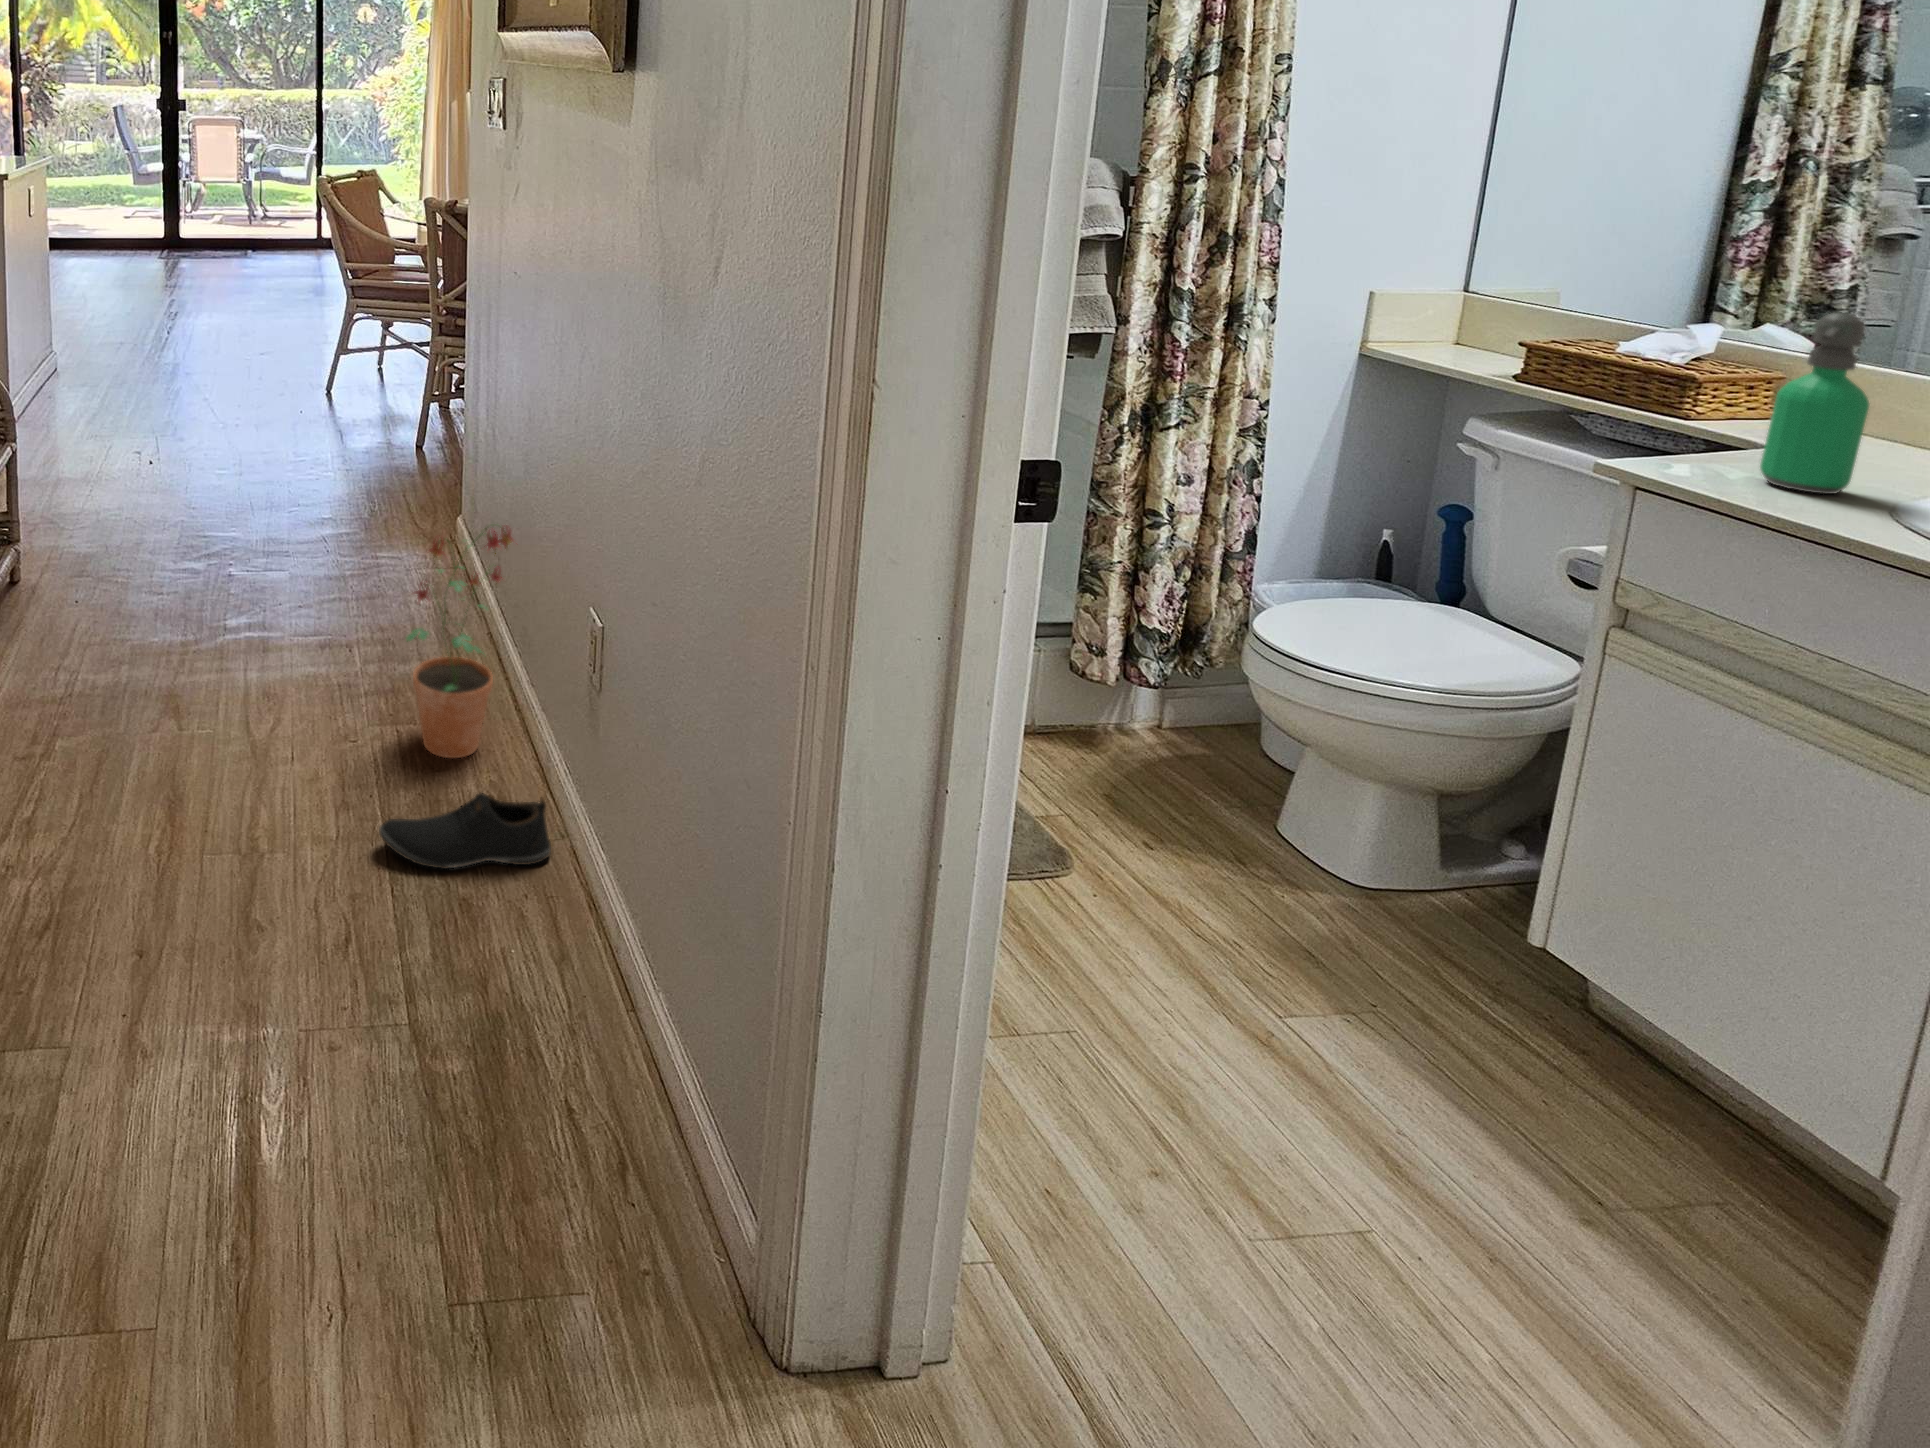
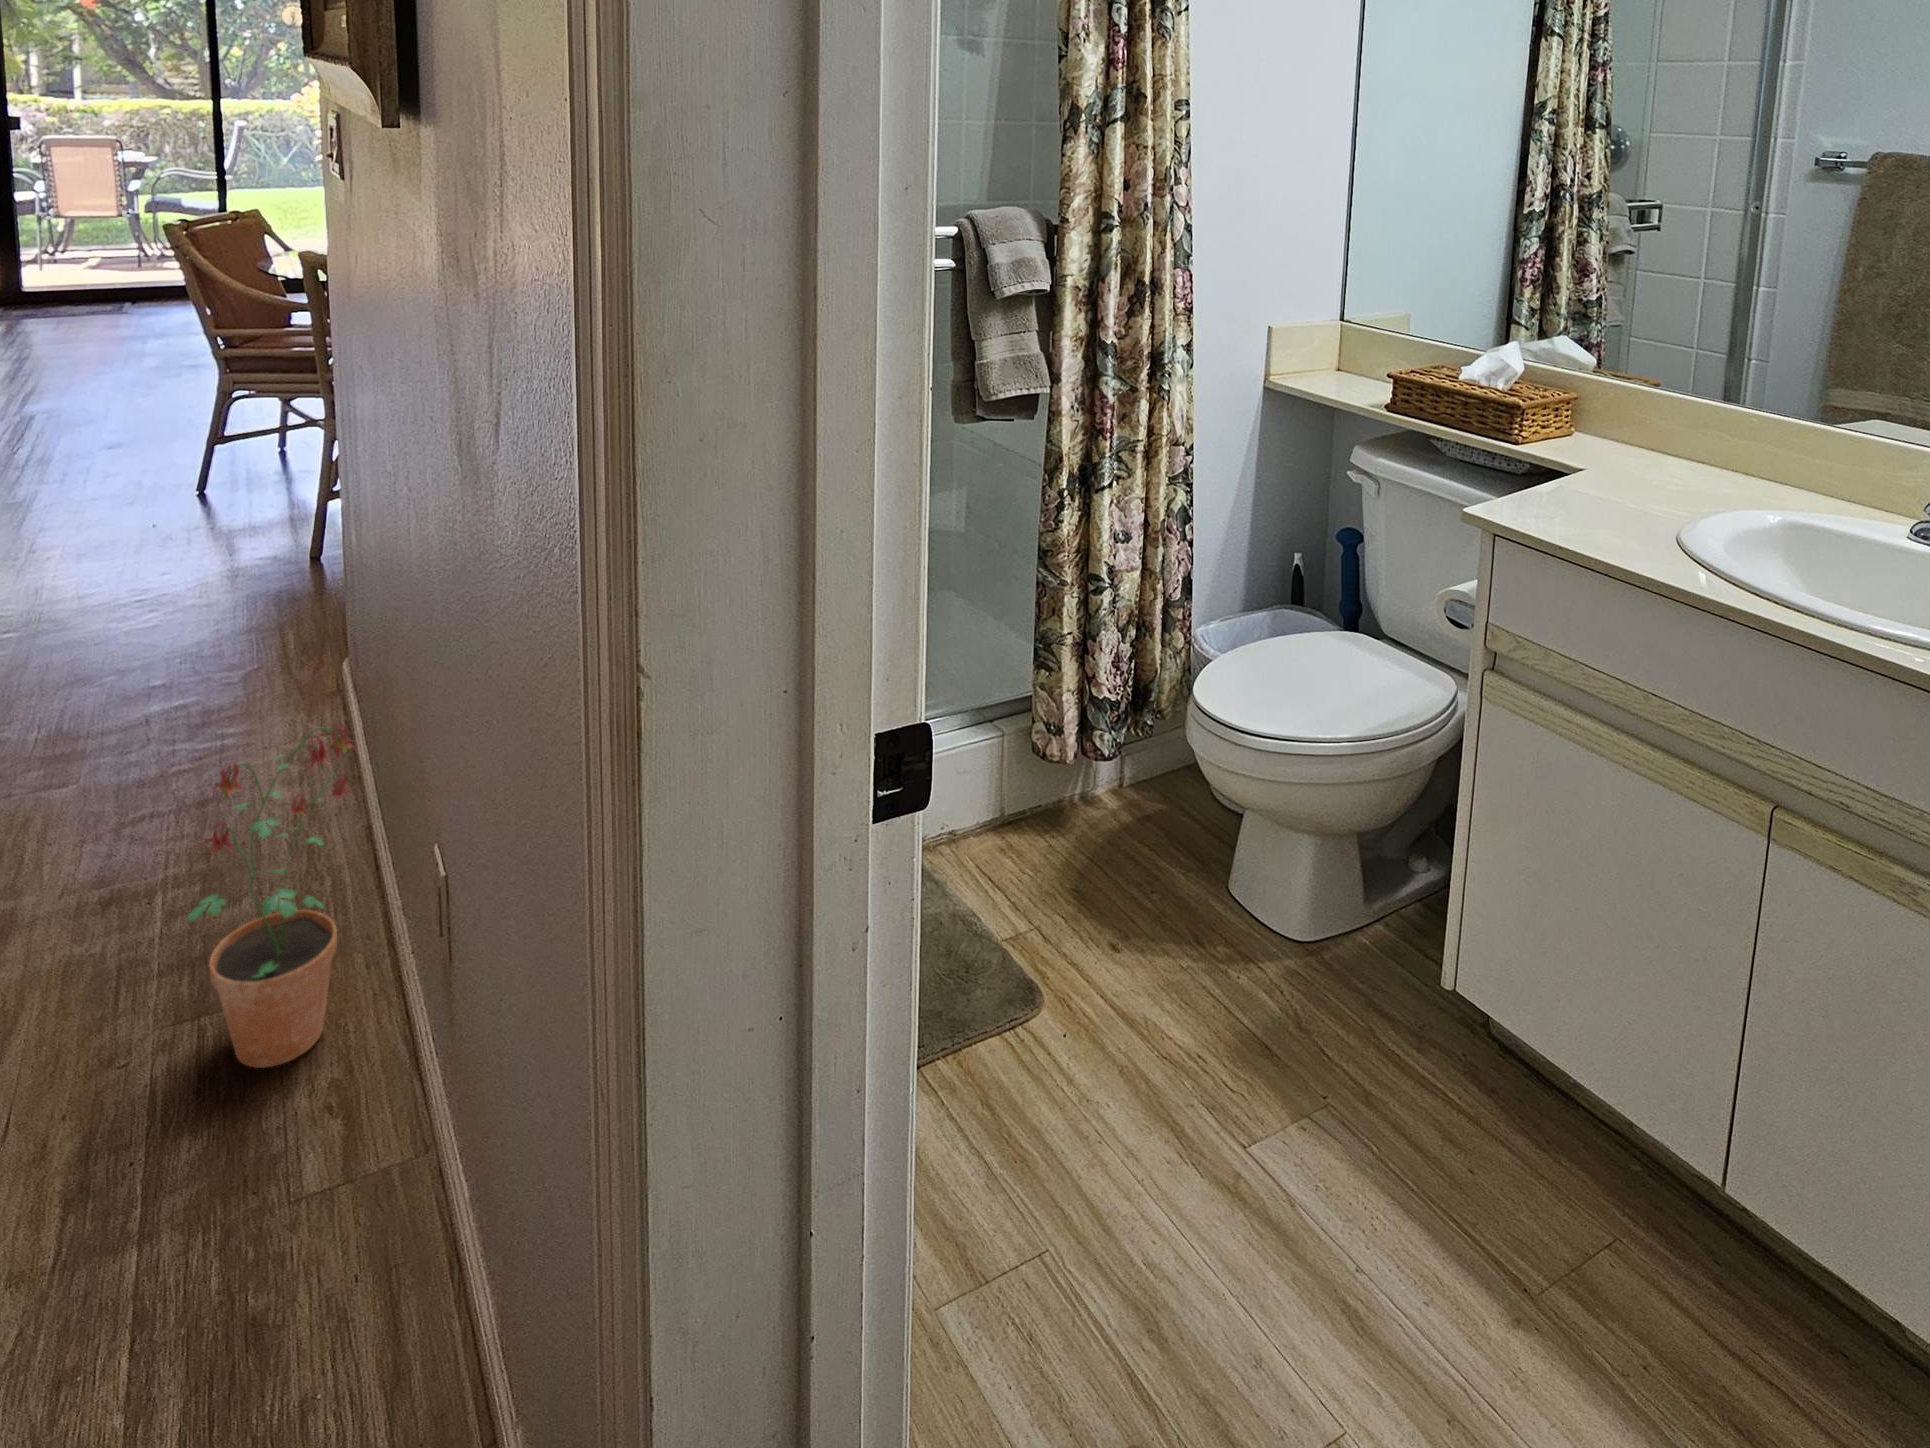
soap dispenser: present [1760,312,1869,494] -> none [1575,356,1647,526]
shoe: present [379,793,551,868] -> none [115,1122,403,1296]

